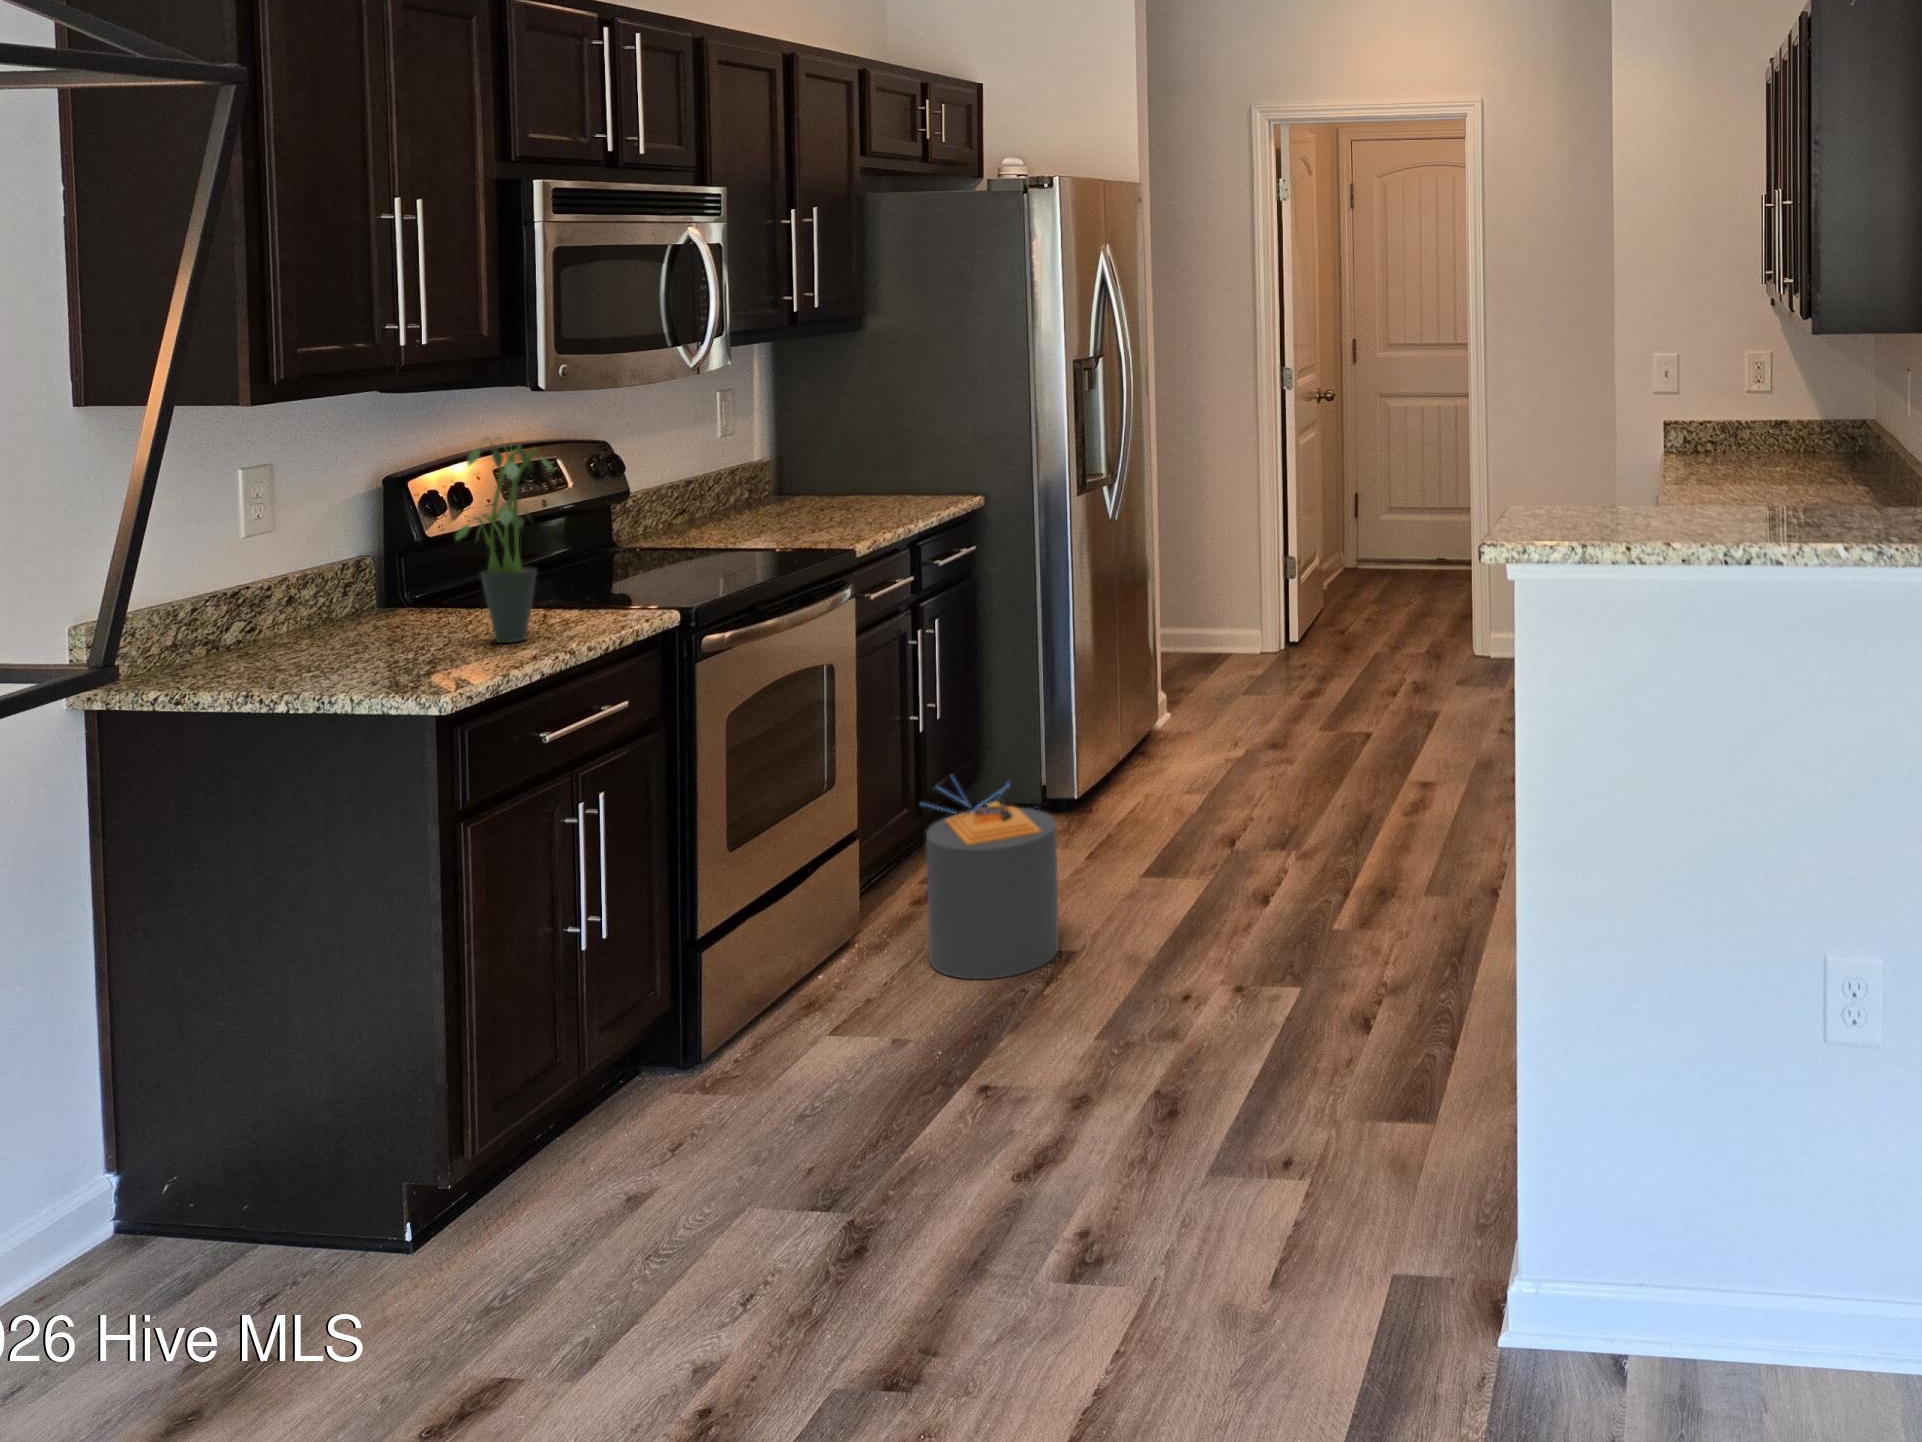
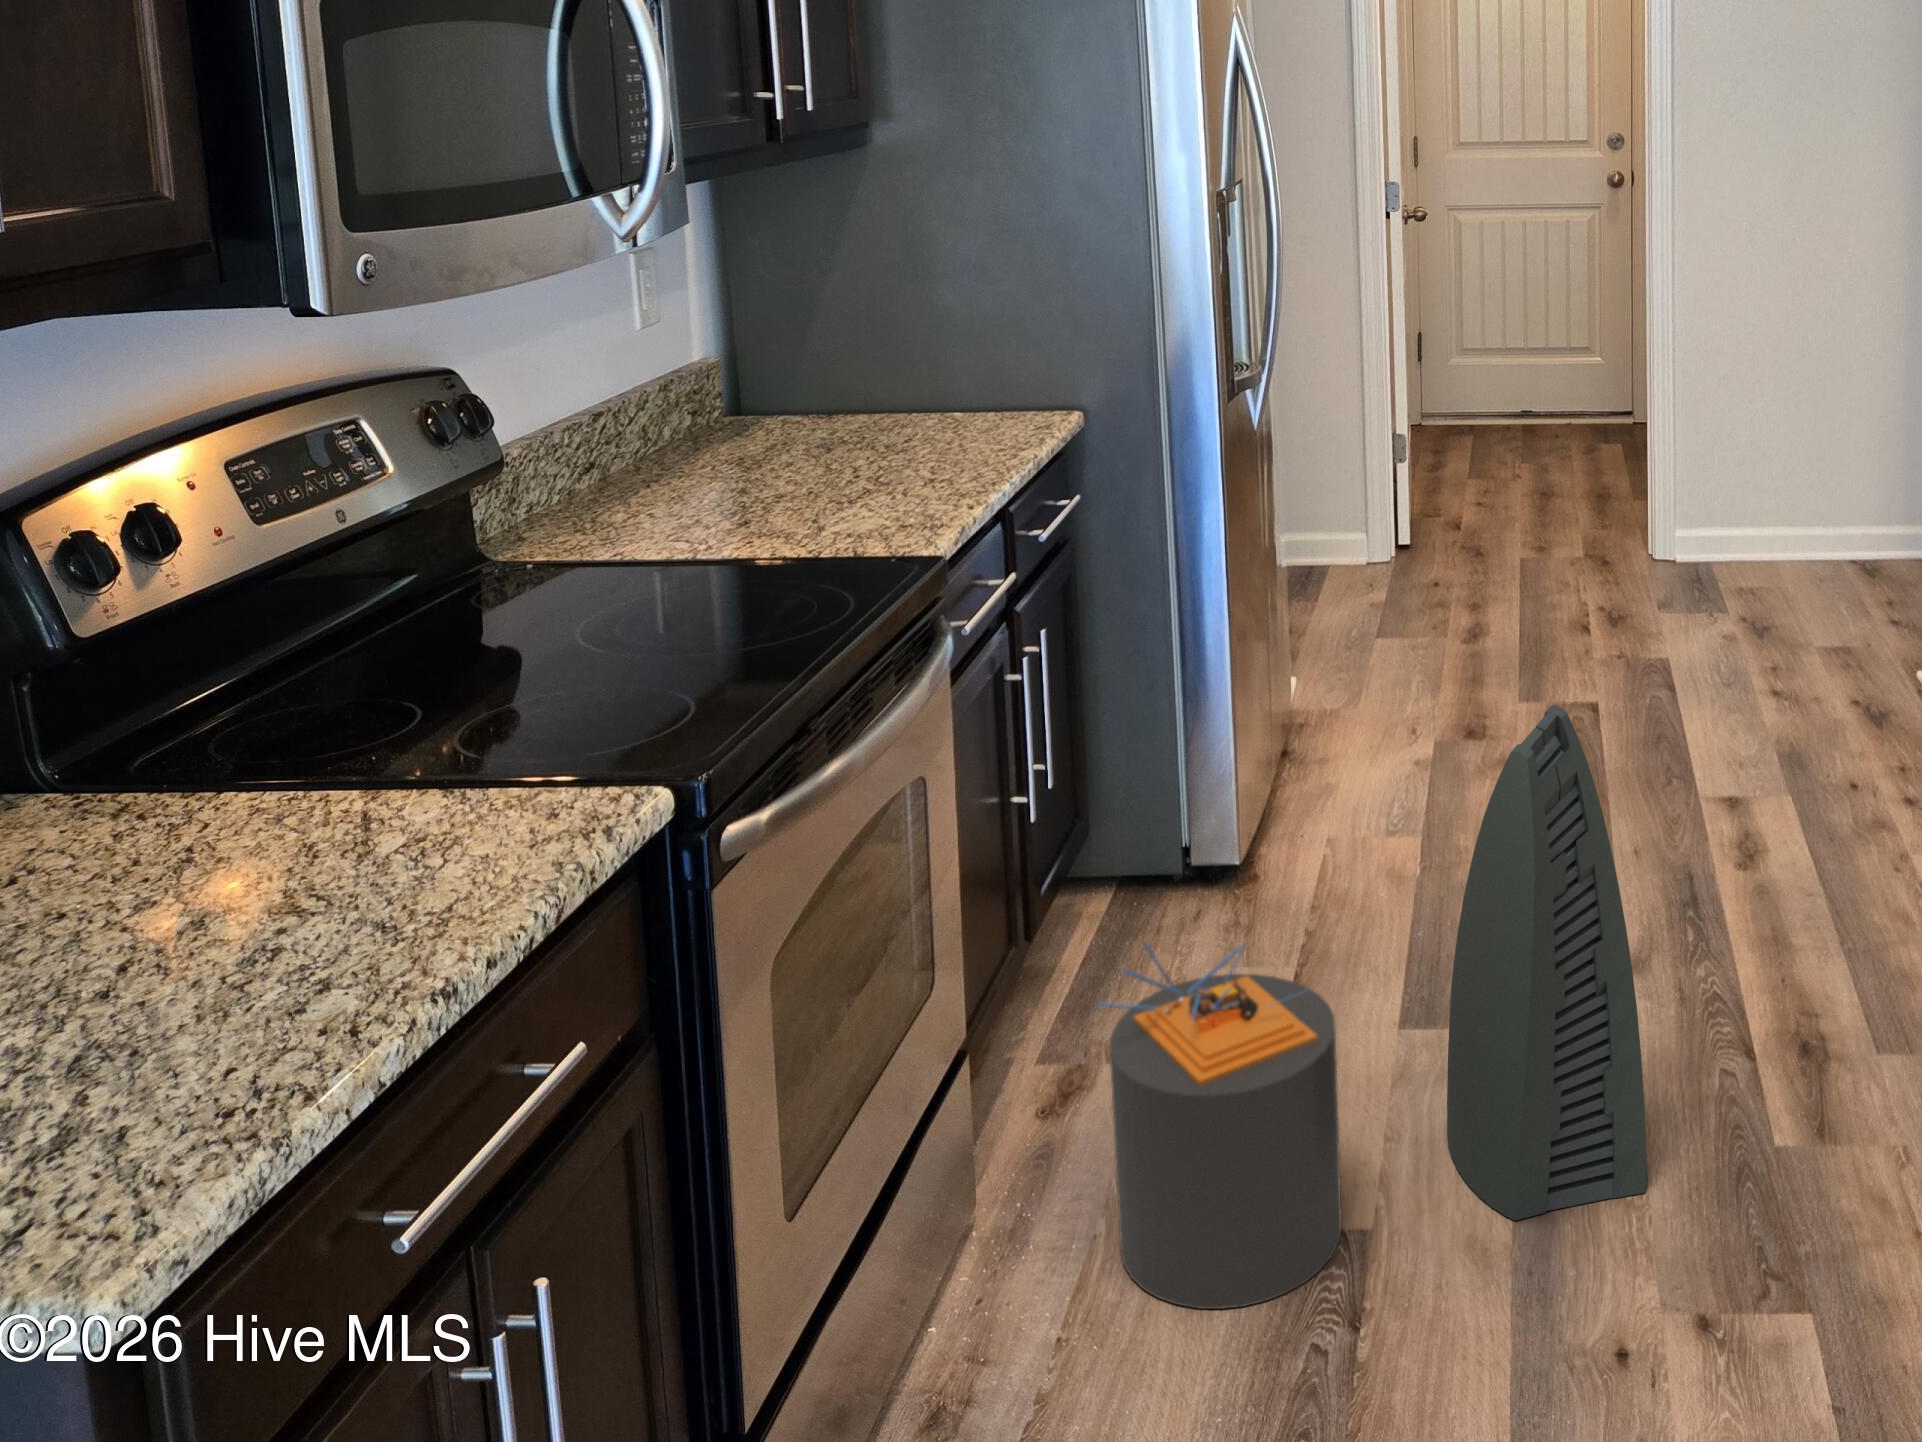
potted plant: present [455,437,554,643] -> none [125,454,375,937]
air purifier: none [1135,657,1245,956] -> present [1447,705,1647,1220]

